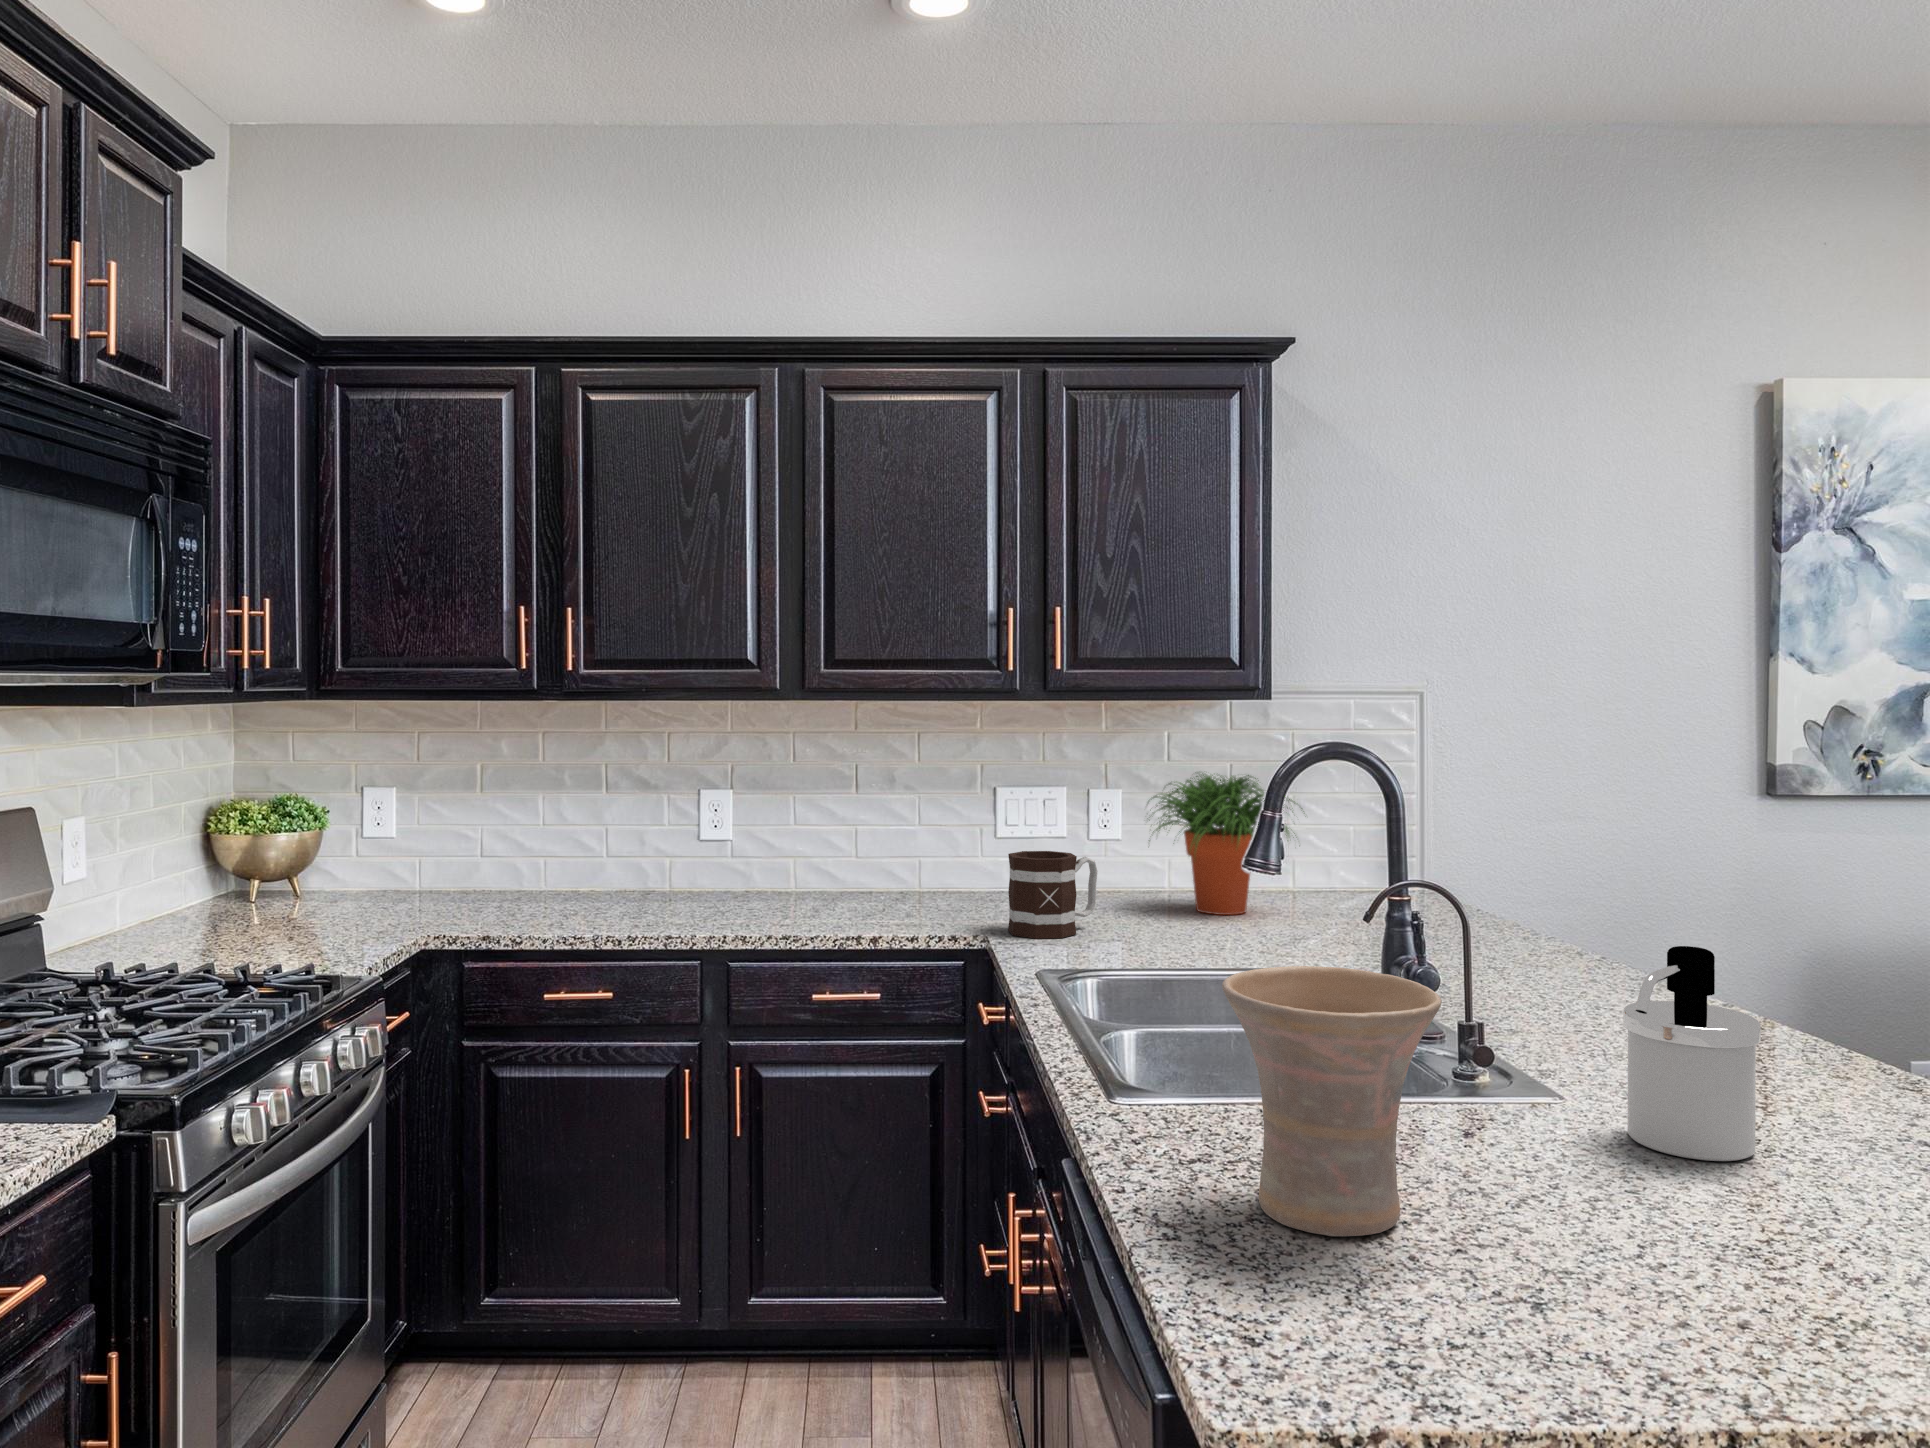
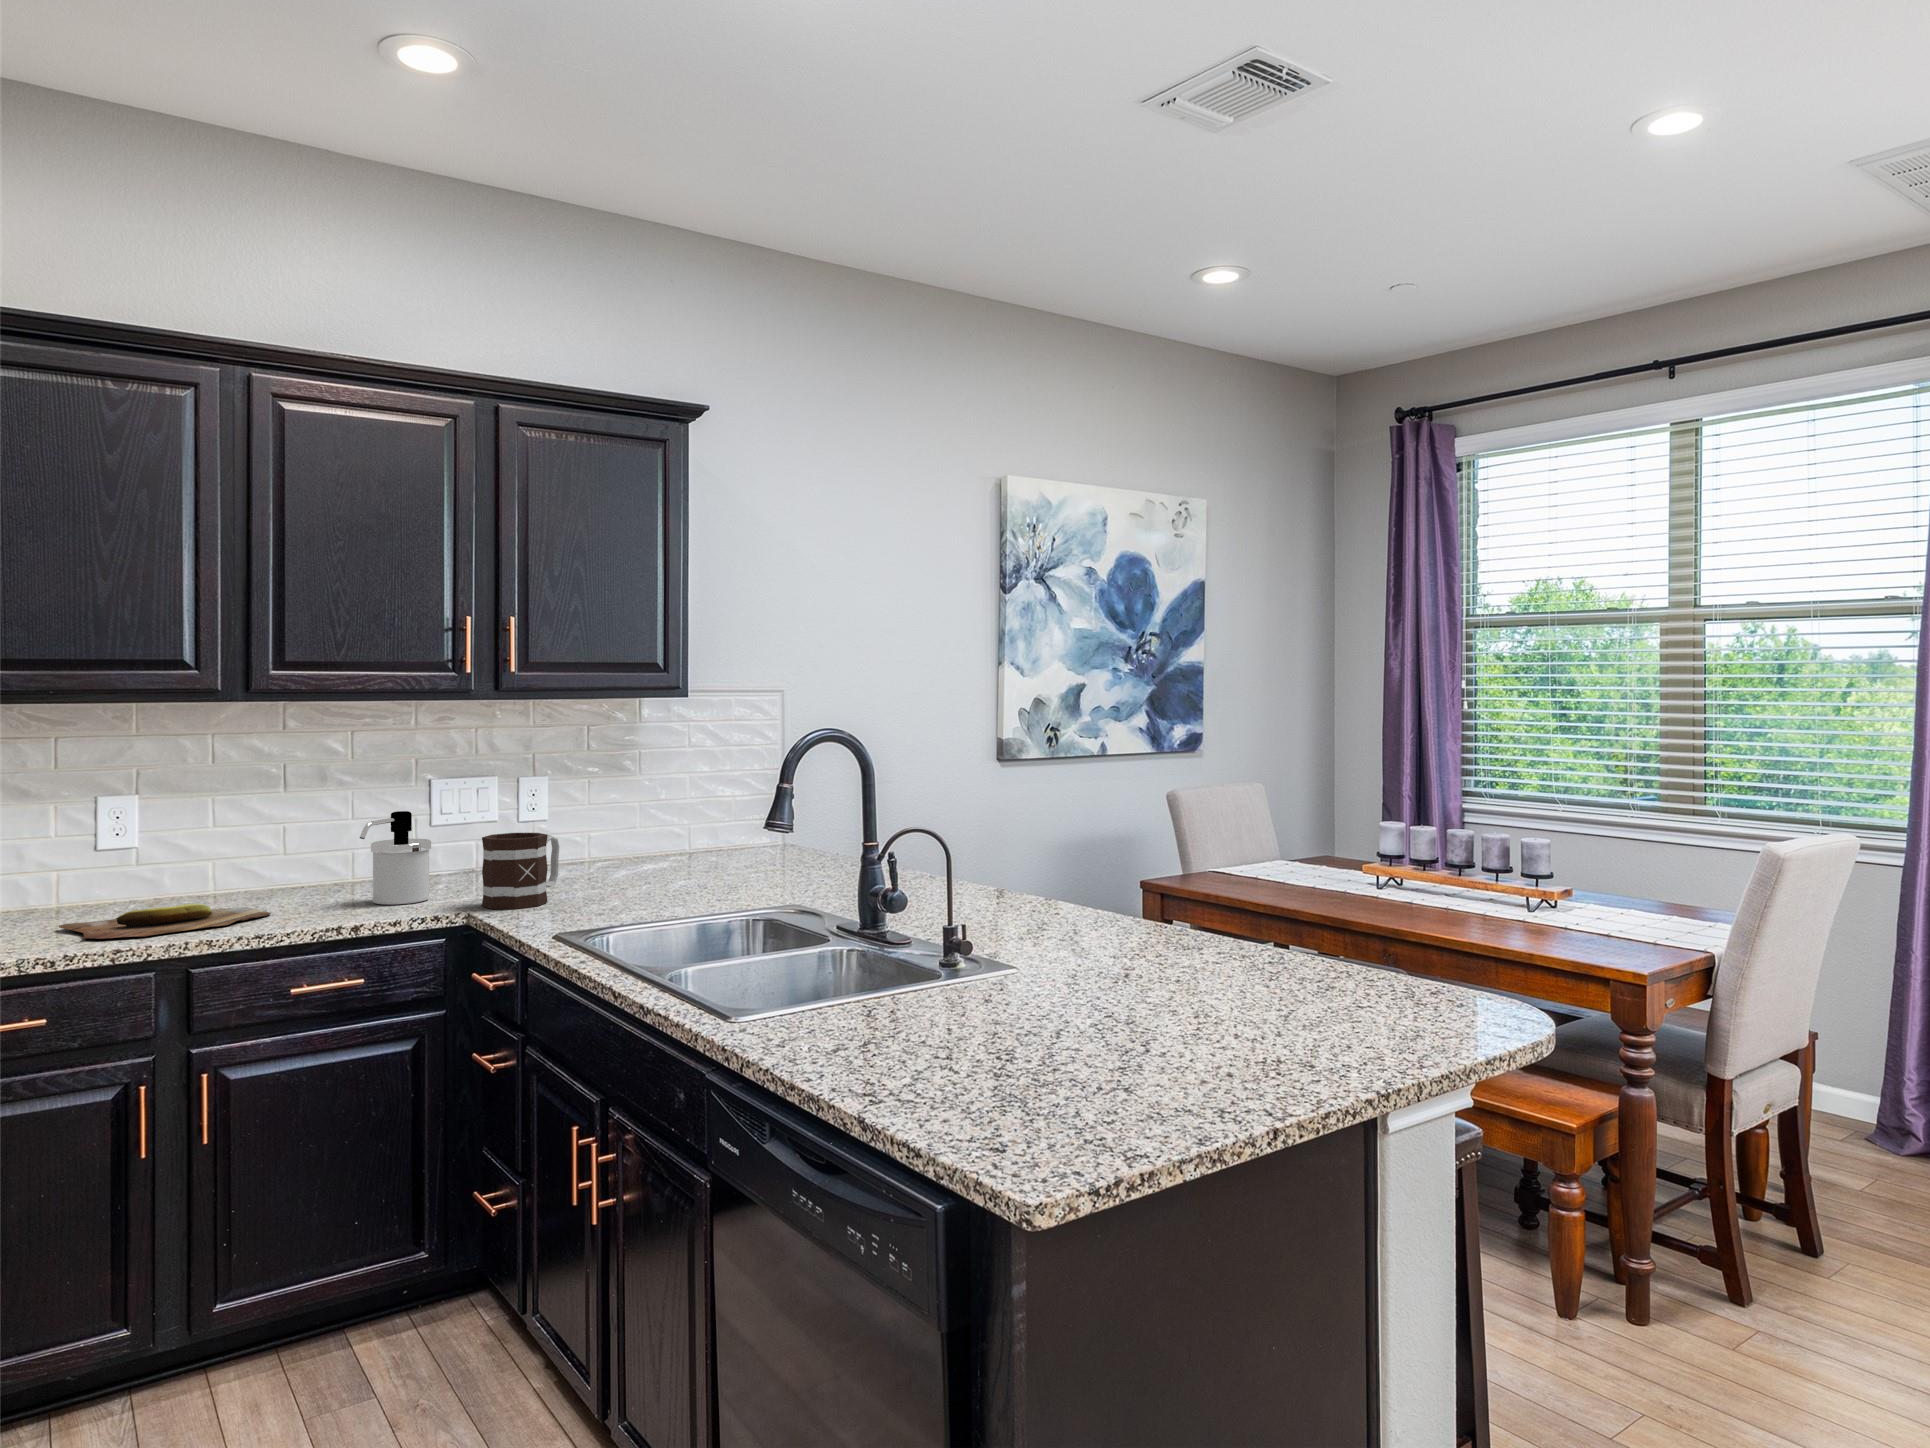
potted plant: present [1149,773,1304,915] -> none [576,758,716,877]
cutting board: none [657,896,823,924] -> present [59,903,271,939]
soap dispenser: present [1623,946,1761,1161] -> present [360,811,431,905]
vase: present [1222,966,1442,1236] -> none [853,865,987,1028]

